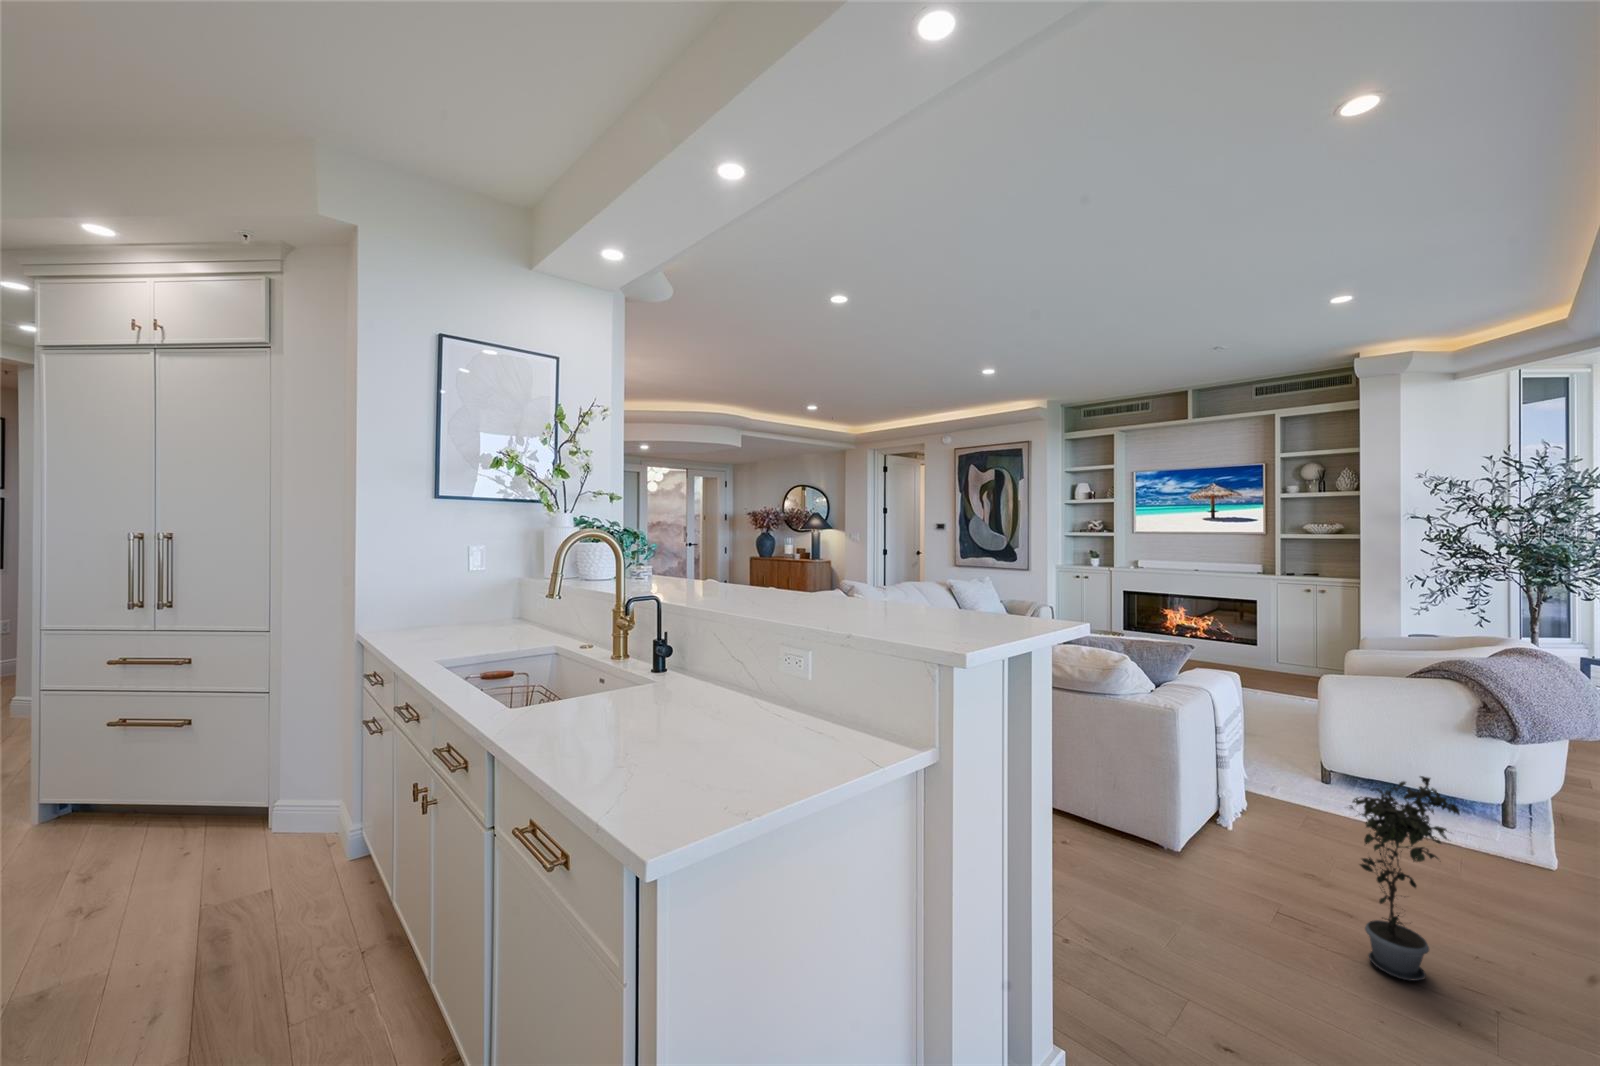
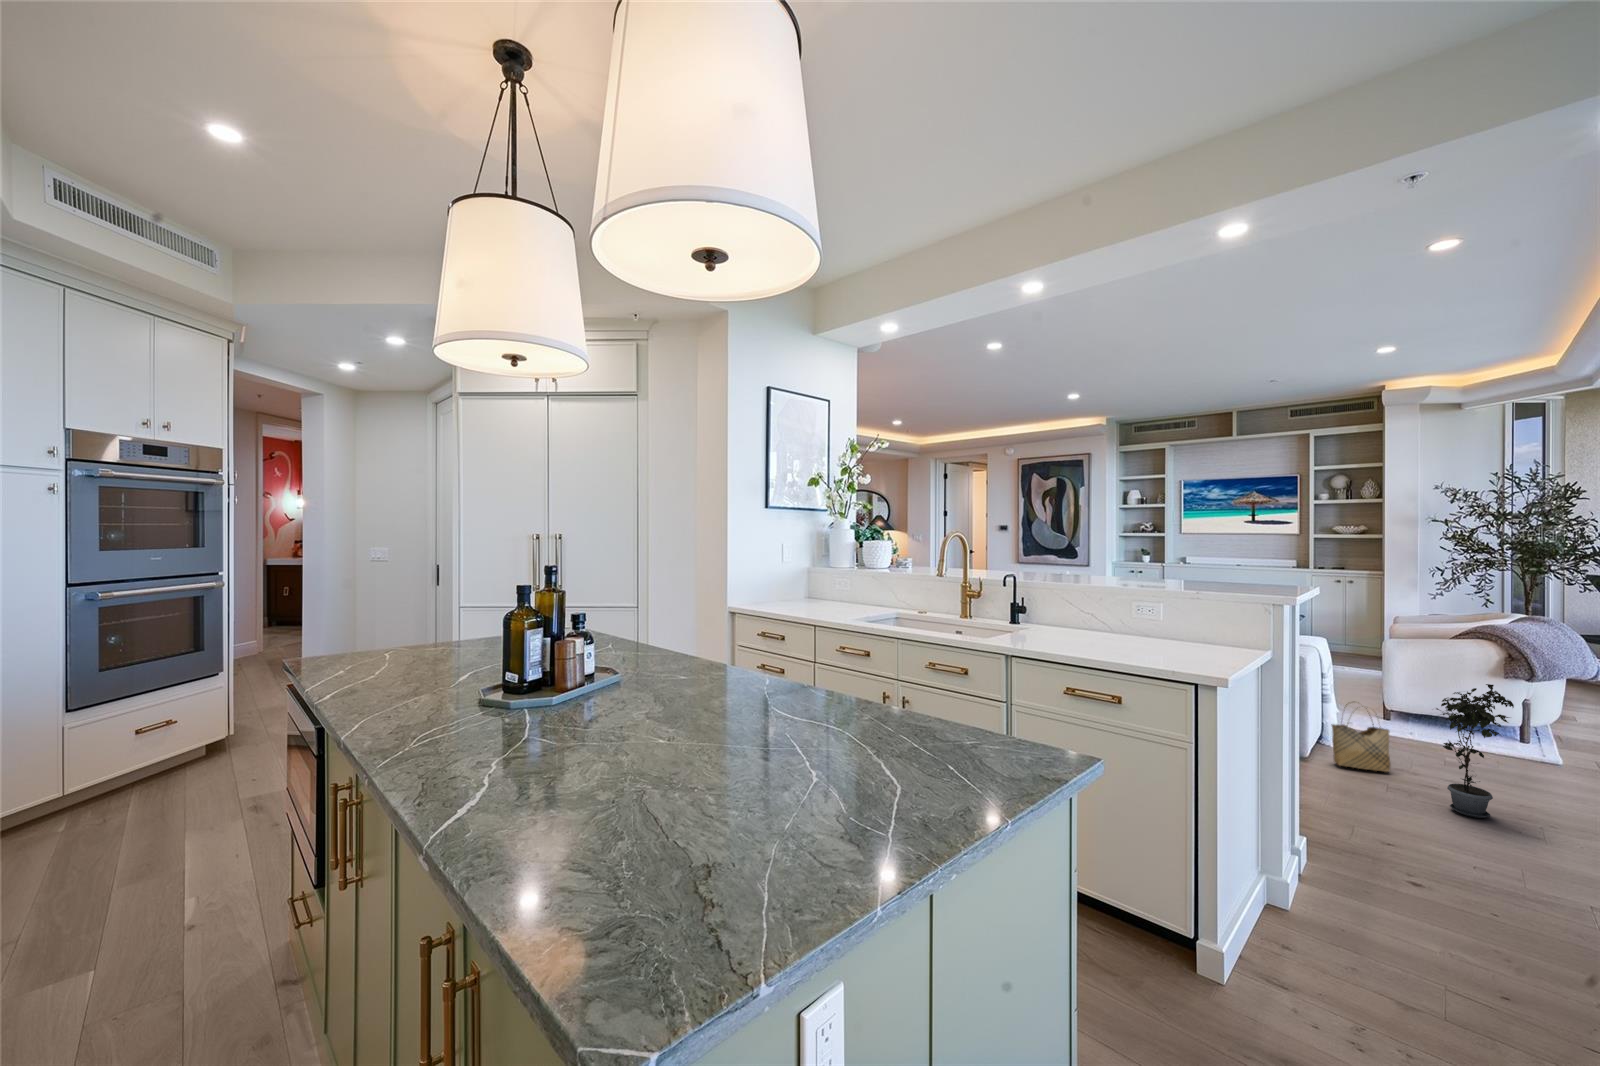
woven basket: none [1225,777,1304,881] -> present [1332,704,1391,772]

